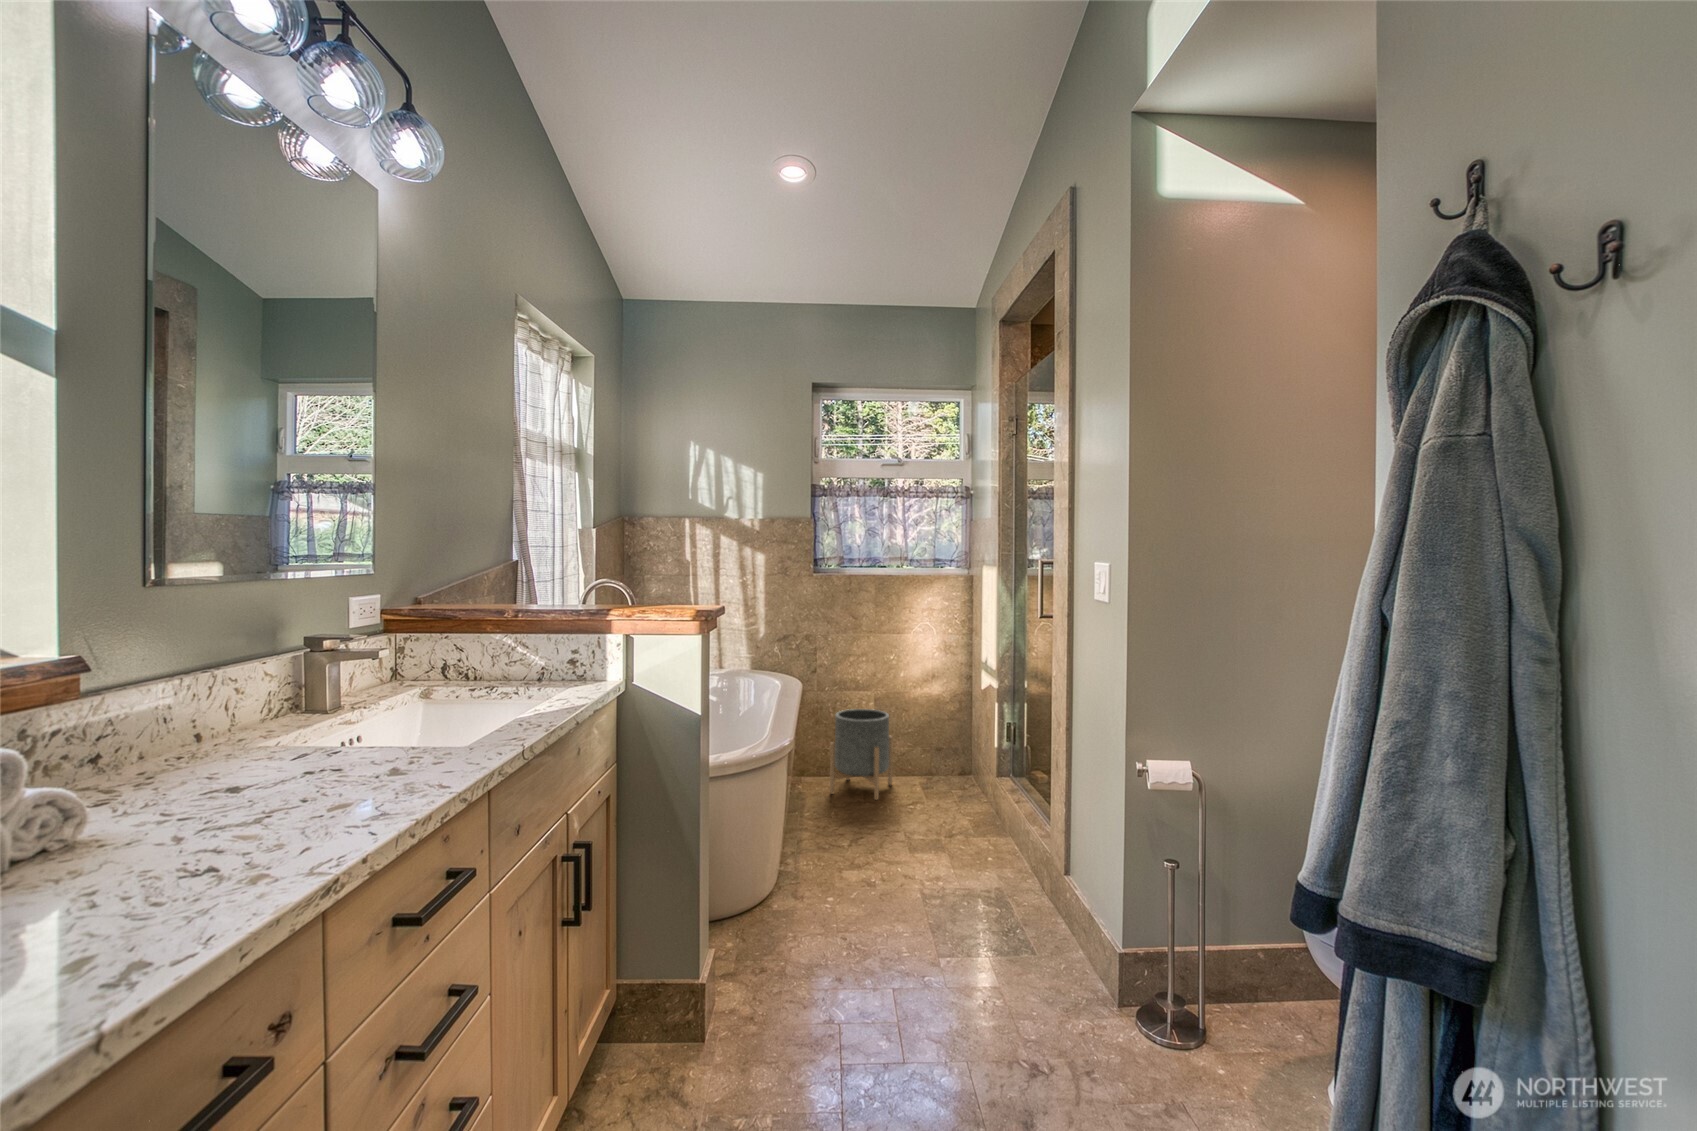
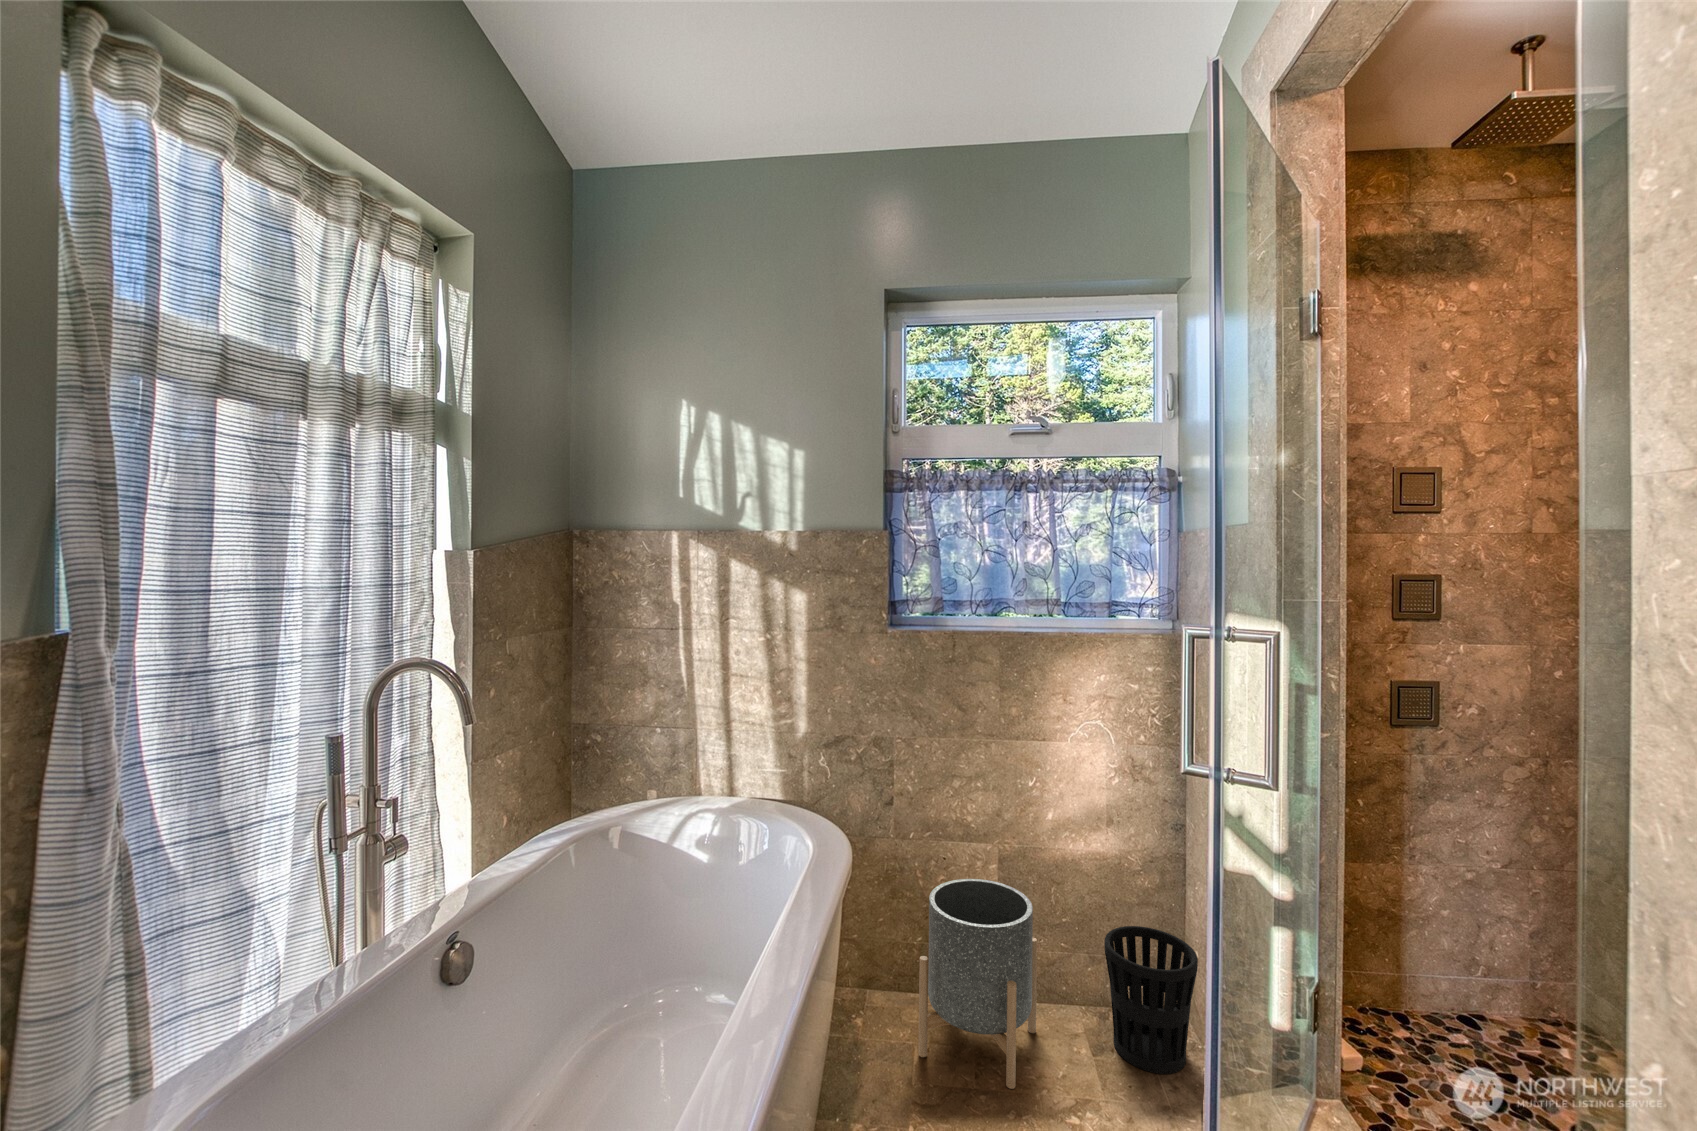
wastebasket: none [927,729,971,793] -> present [1104,926,1198,1074]

